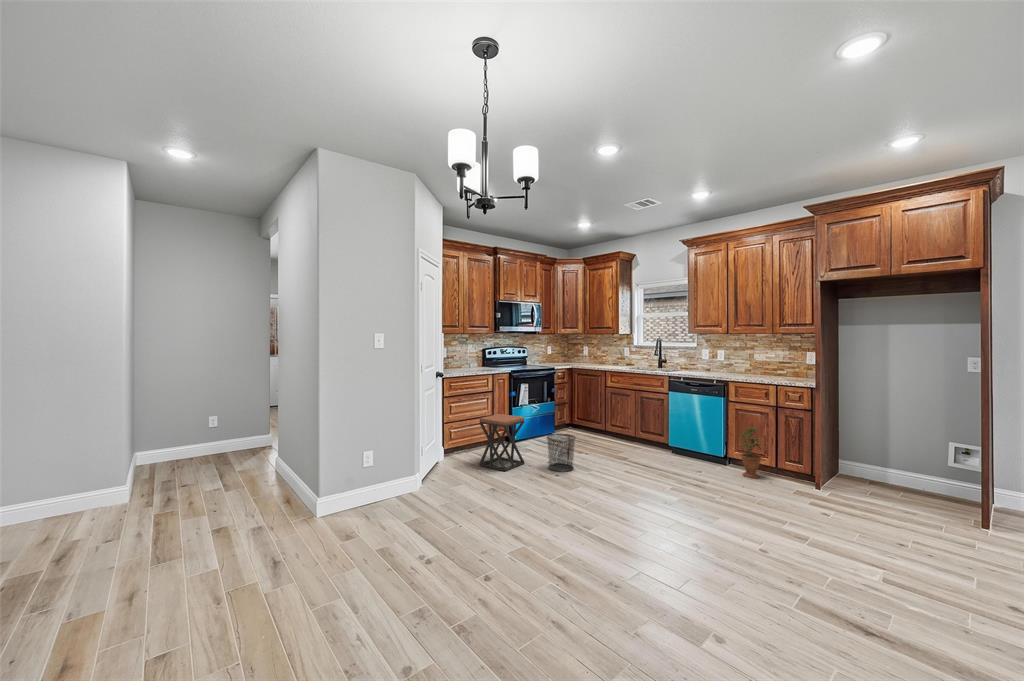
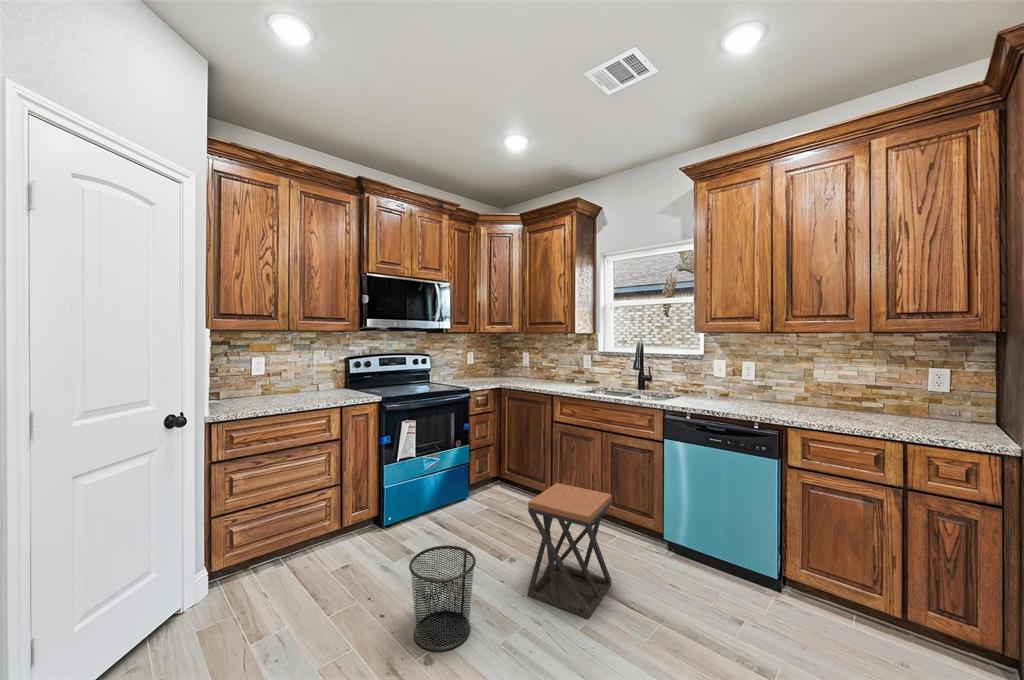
stool: present [479,414,525,471] -> present [528,483,612,619]
potted plant: present [740,425,761,478] -> none [821,525,880,655]

